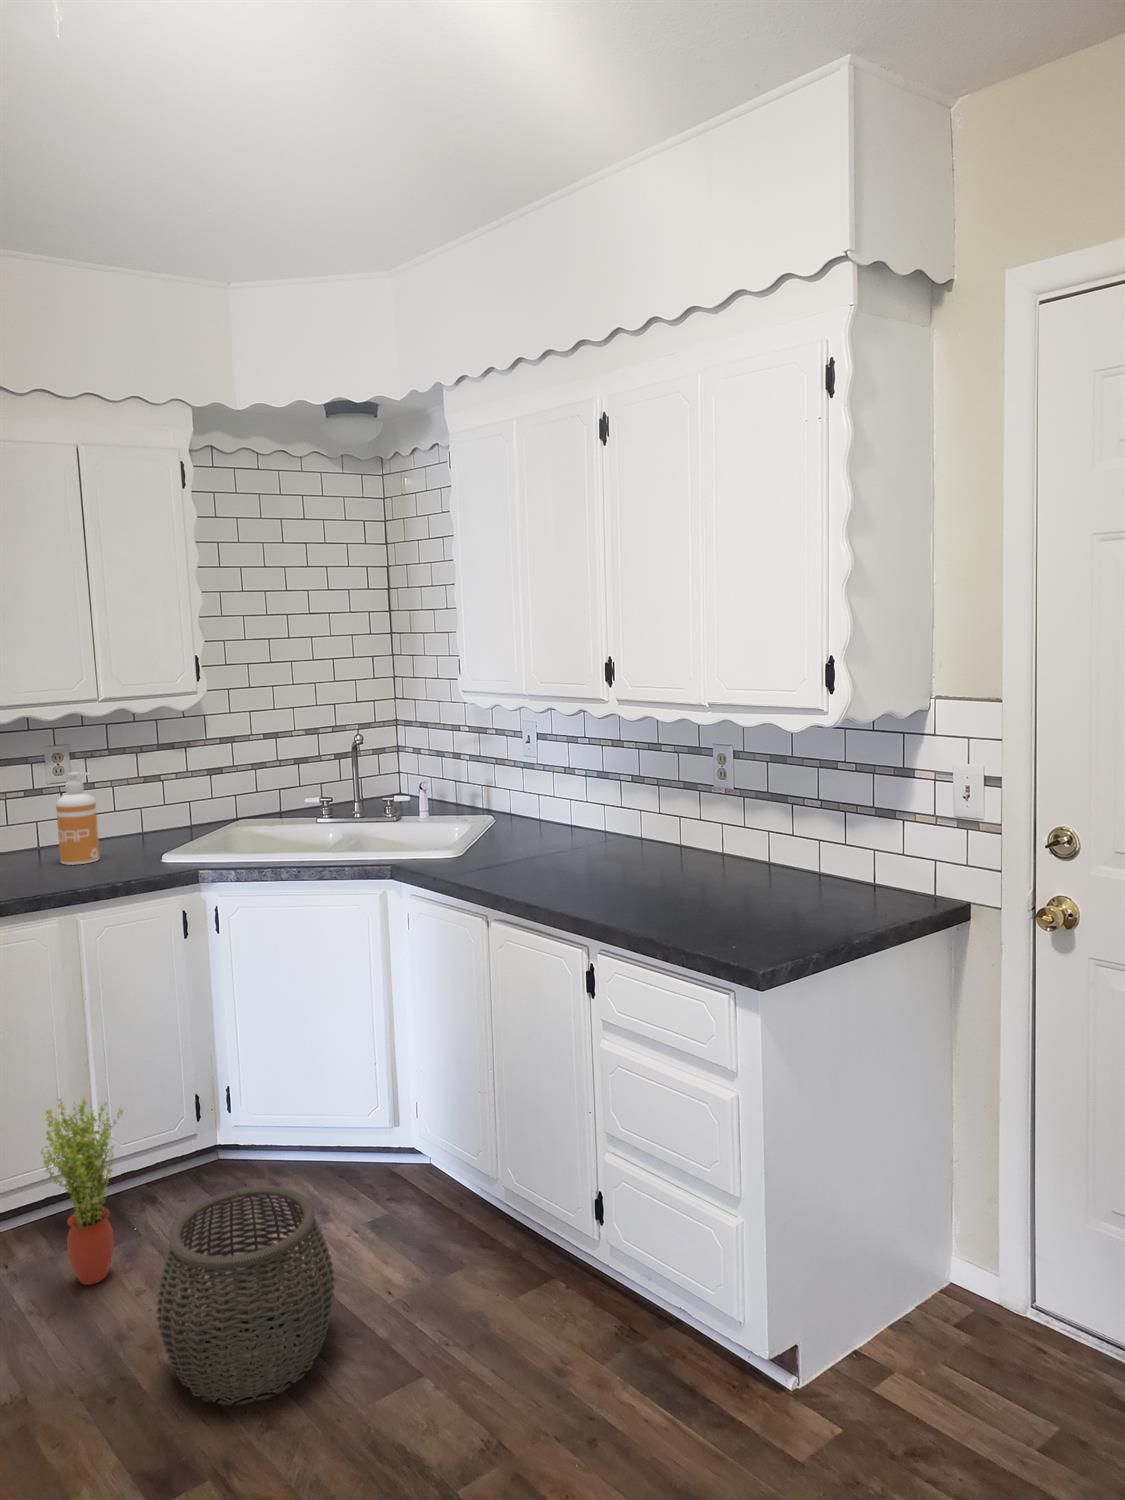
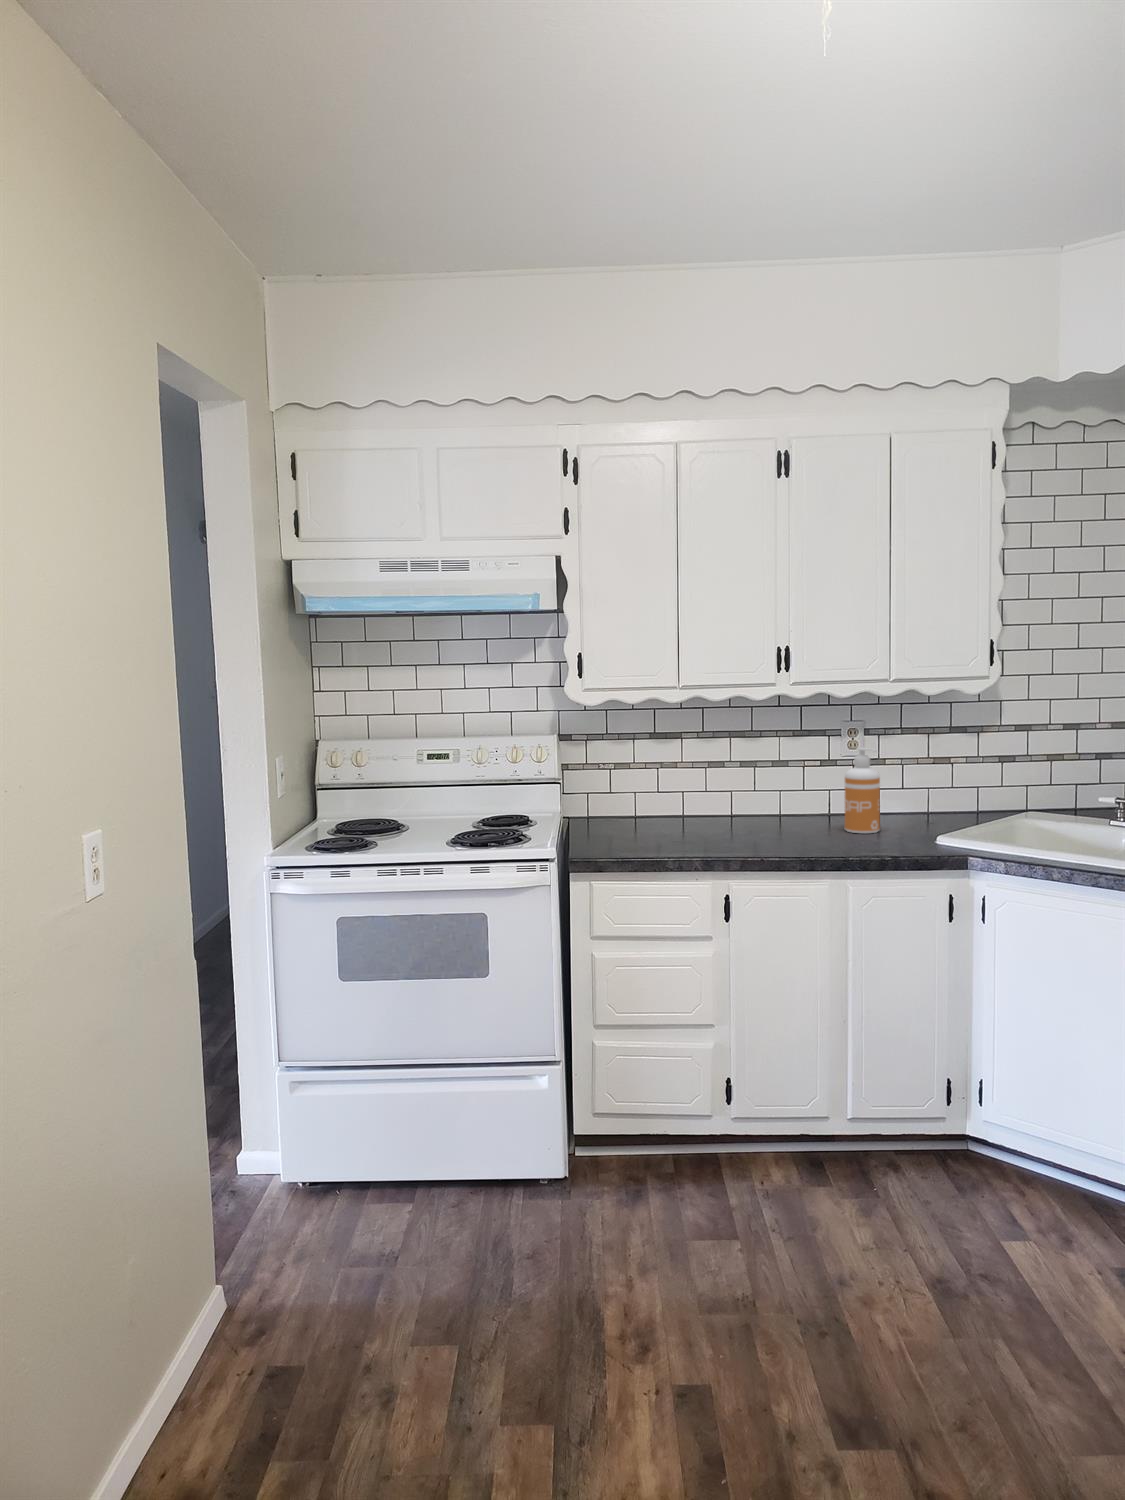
potted plant: present [40,1094,123,1285] -> none [790,1044,868,1223]
woven basket: present [156,1187,335,1403] -> none [868,1187,1061,1418]

